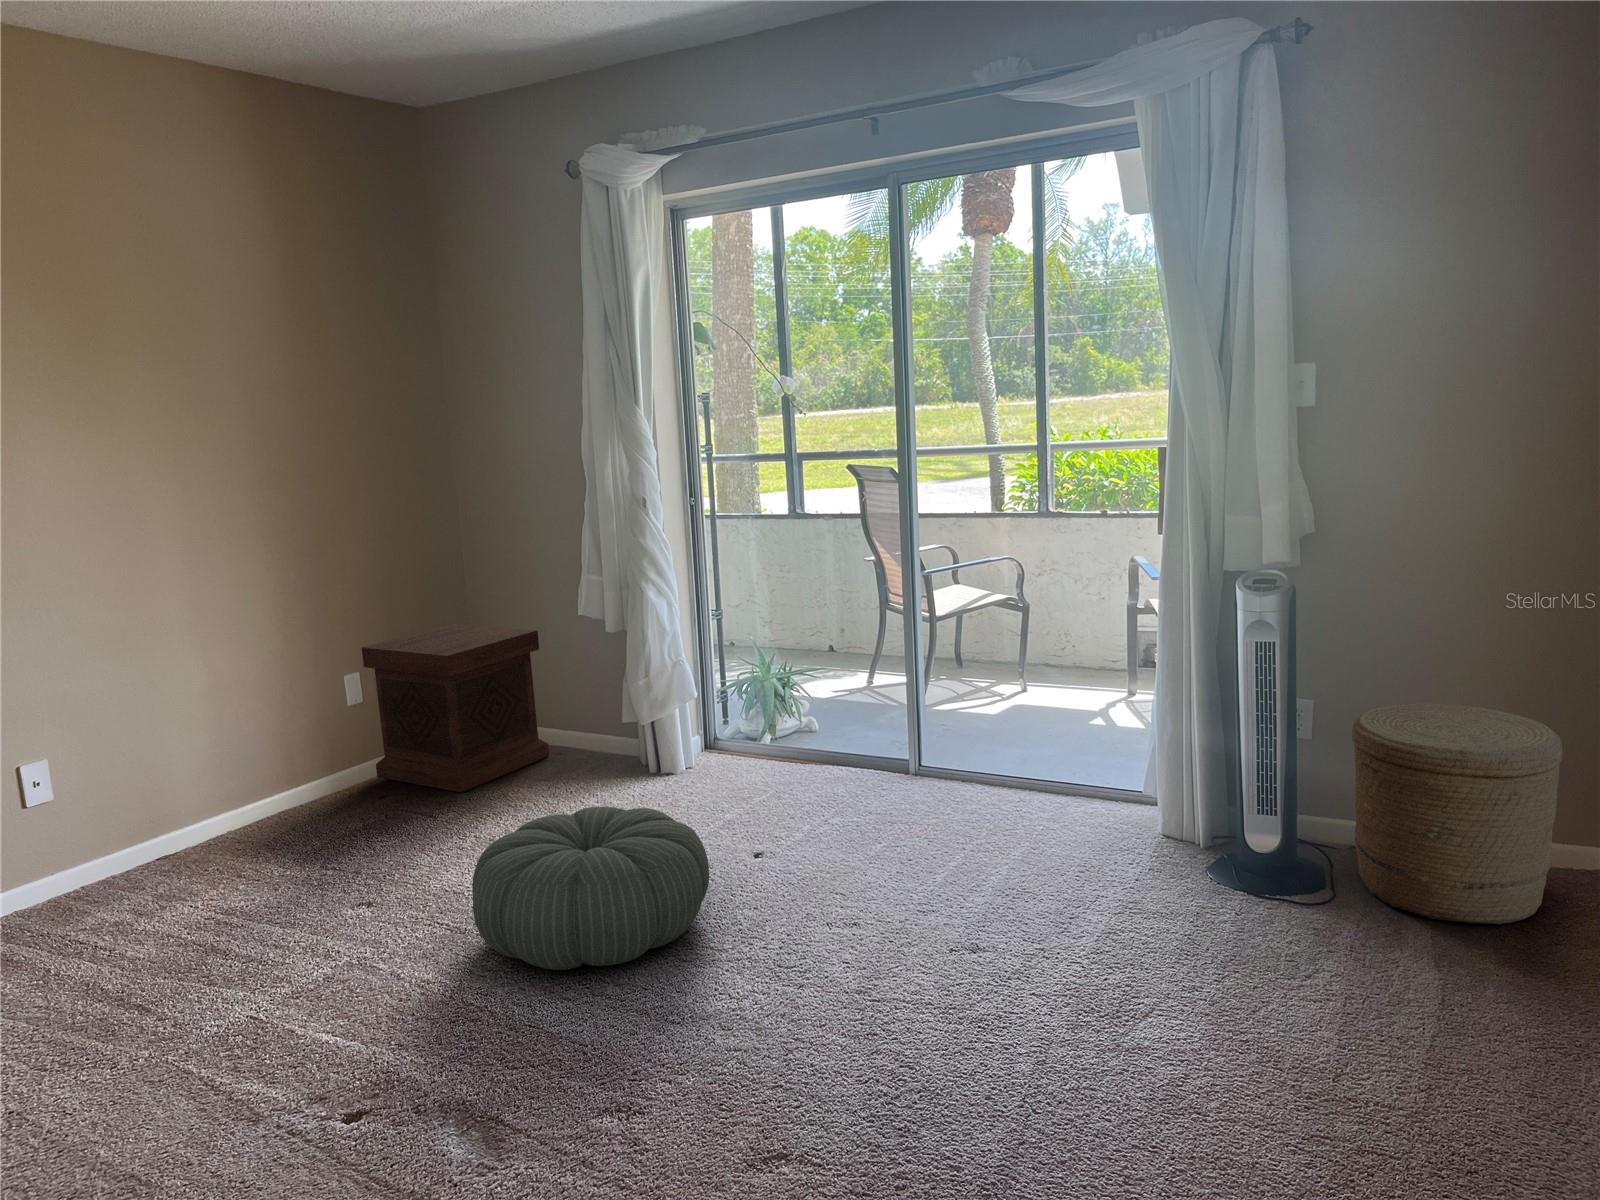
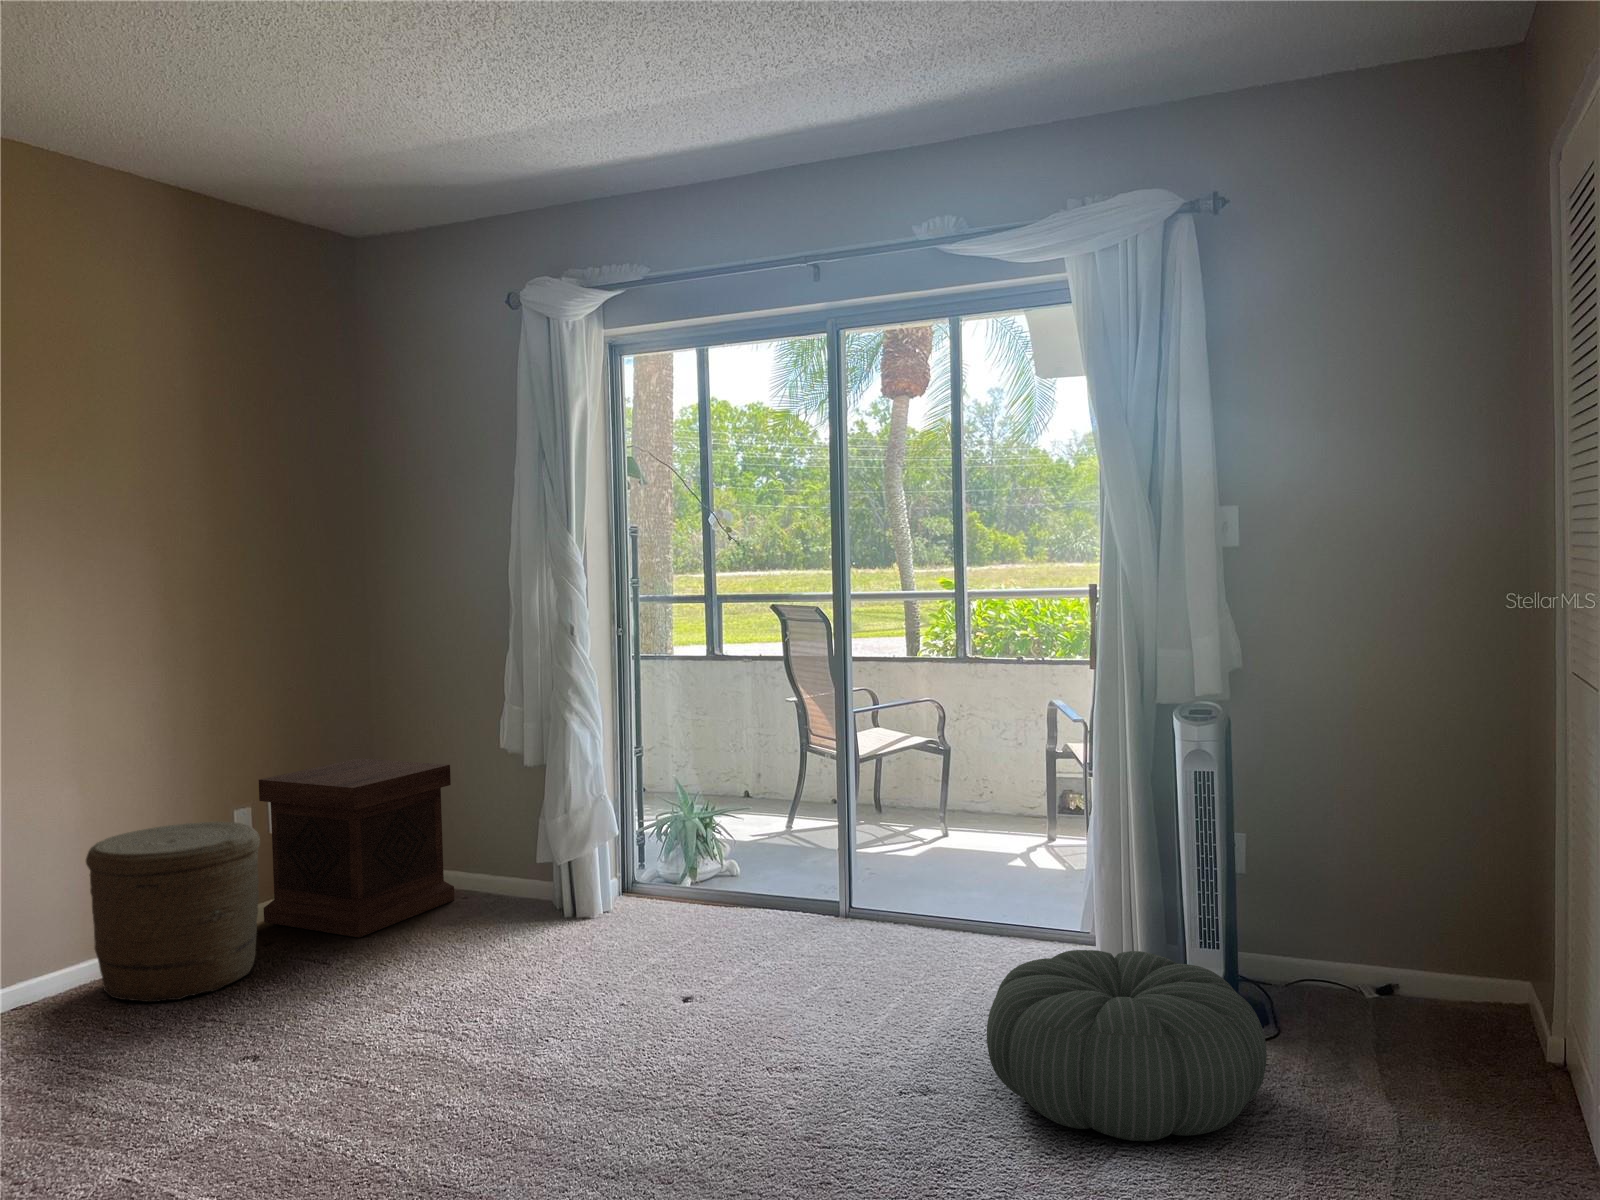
woven basket: present [1352,703,1562,924] -> present [86,822,260,1002]
pouf: present [472,807,709,970] -> present [987,950,1267,1141]

